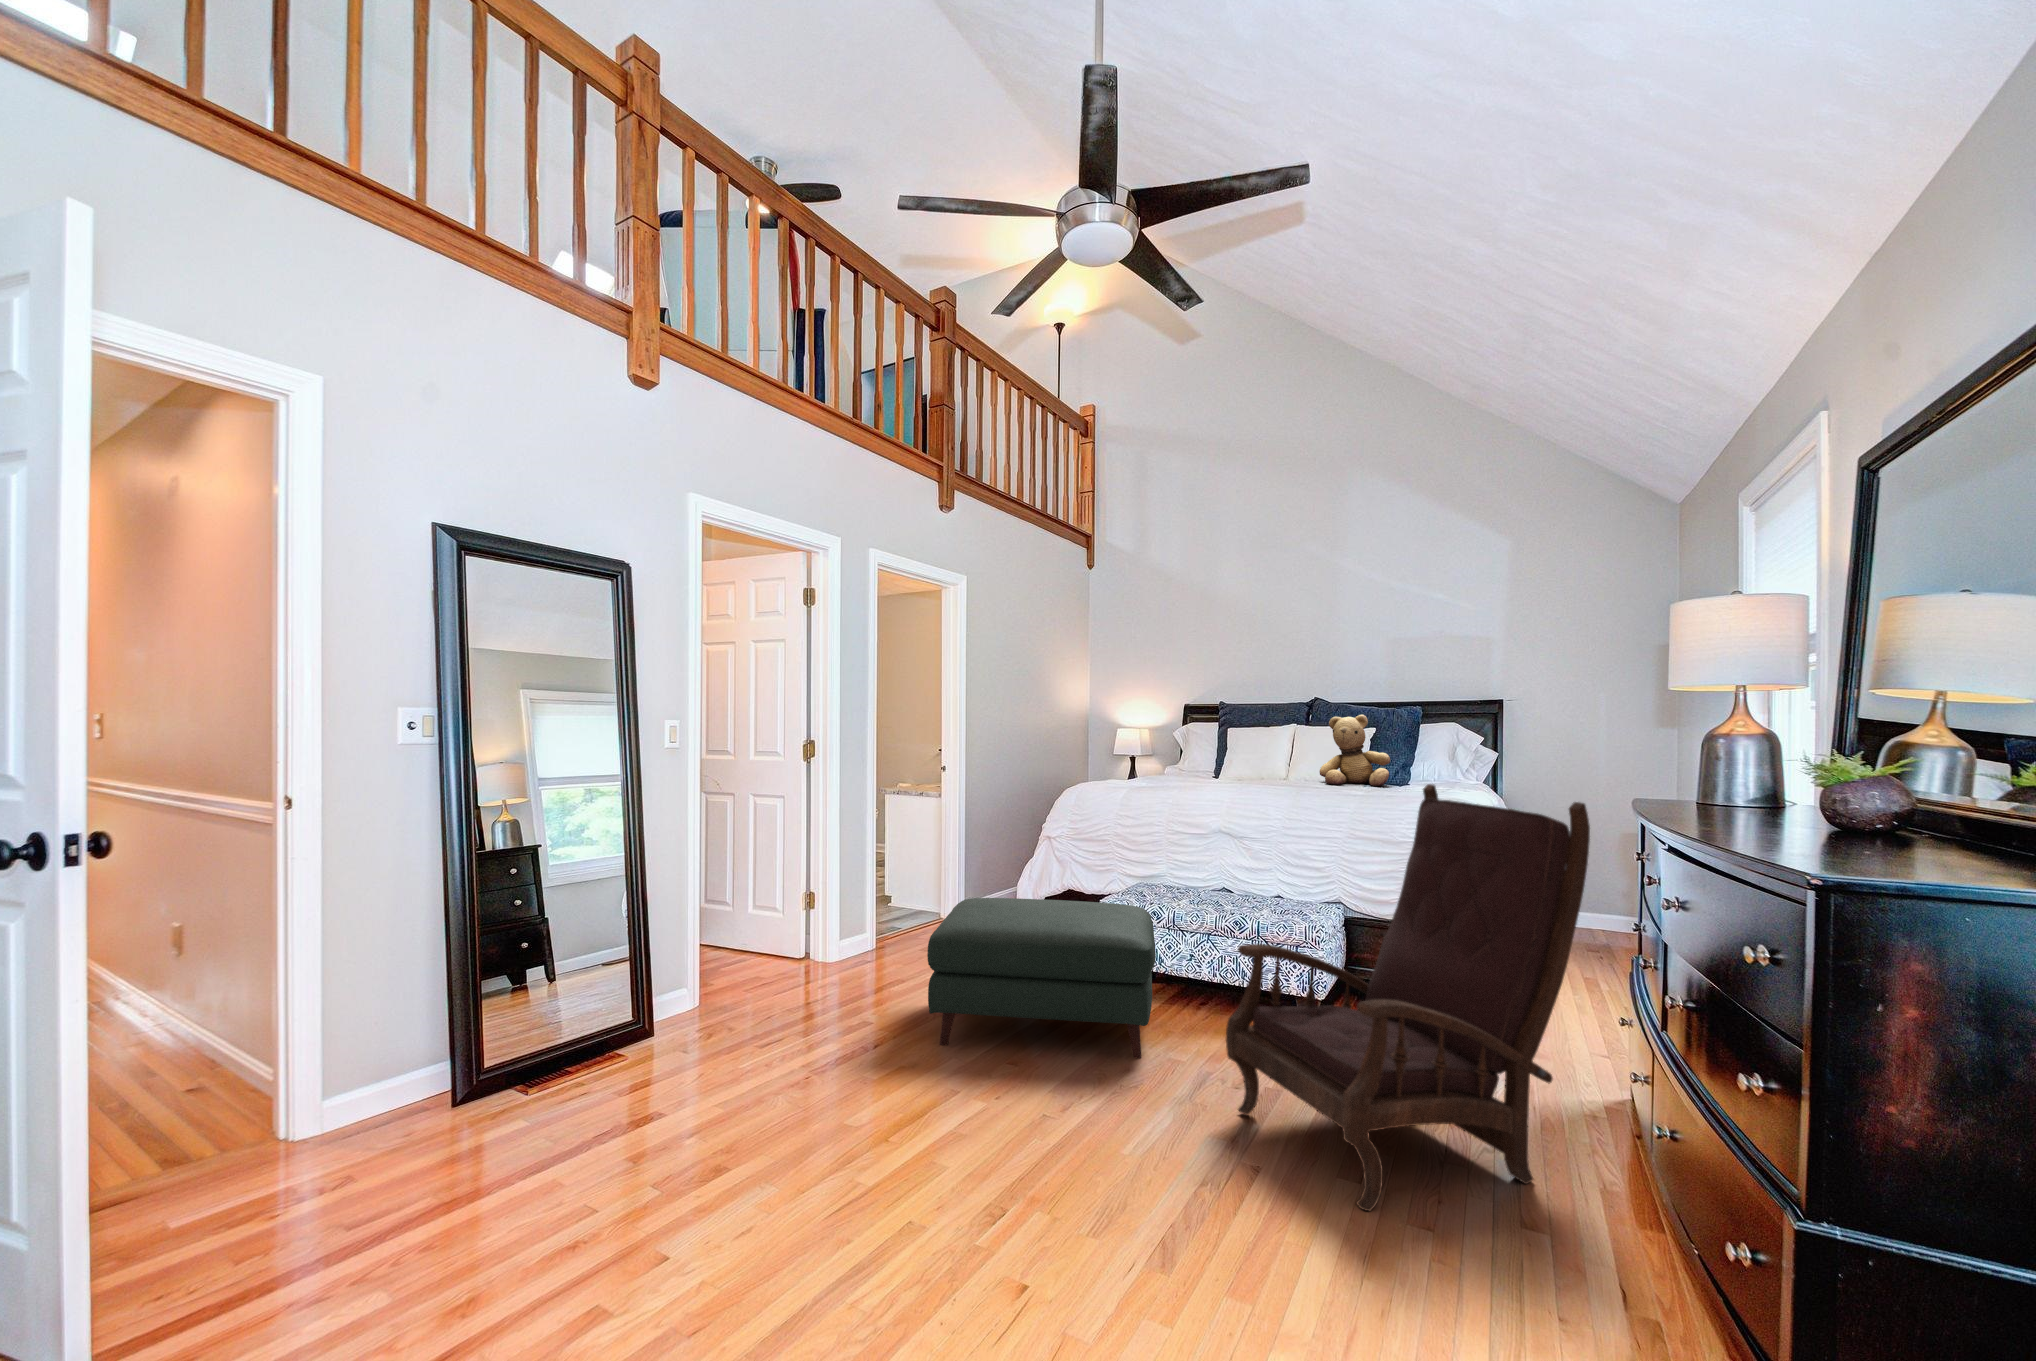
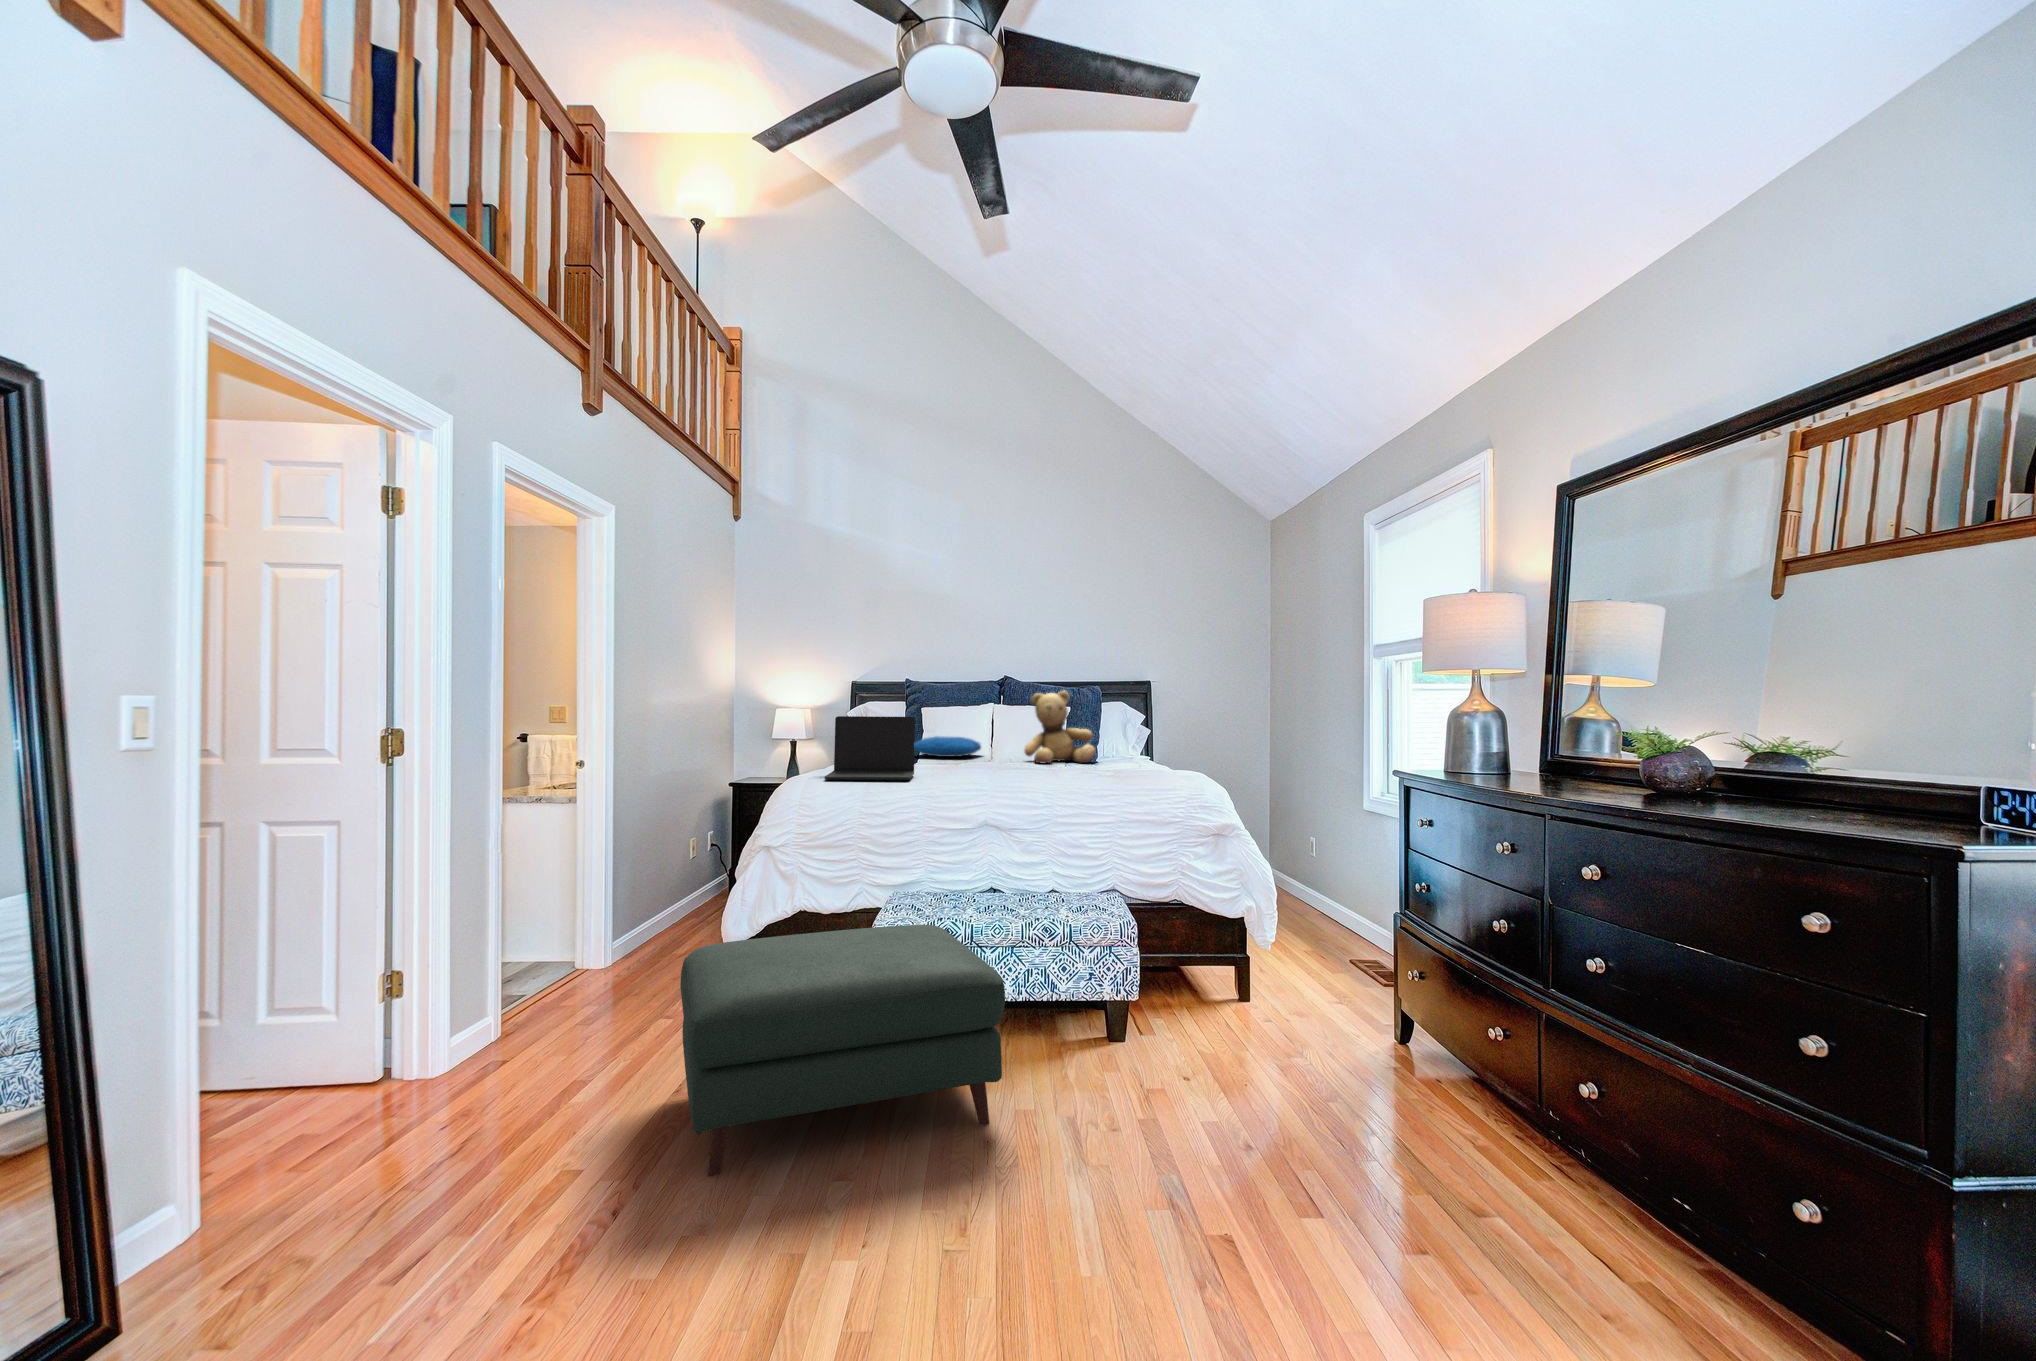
laptop: none [1104,736,1187,792] -> present [825,716,915,781]
pillow: none [1219,755,1293,774] -> present [915,736,981,757]
armchair: present [1226,784,1590,1211] -> none [1150,753,1499,1271]

